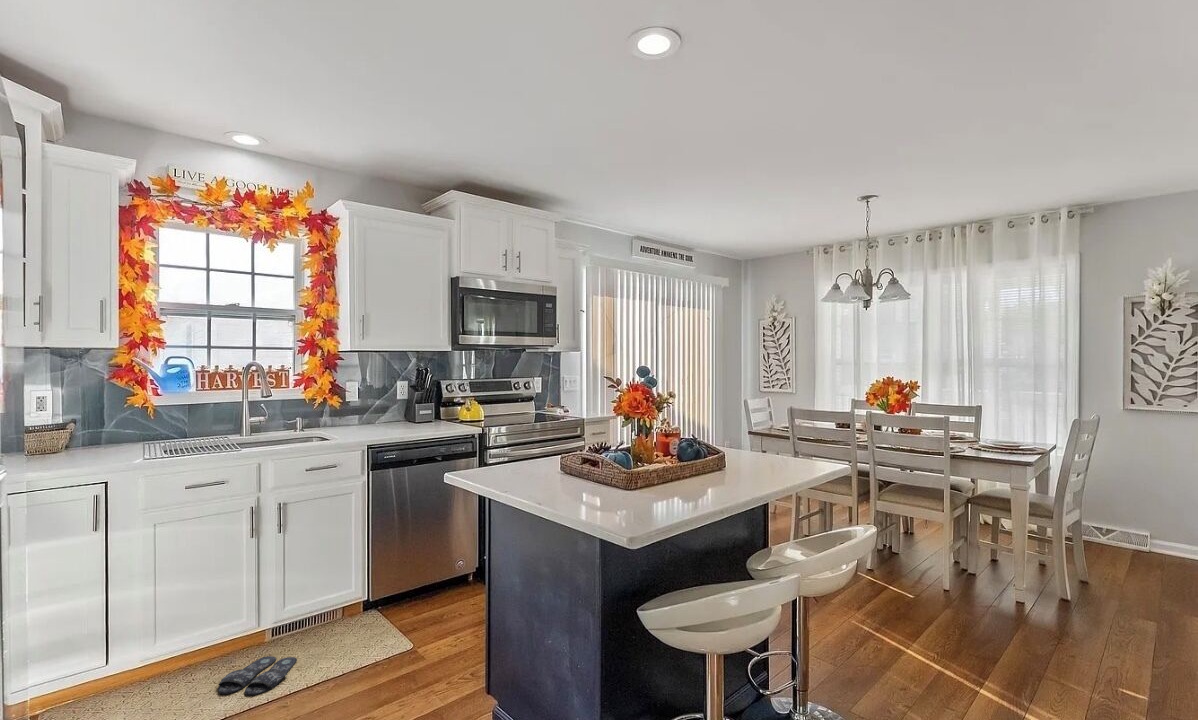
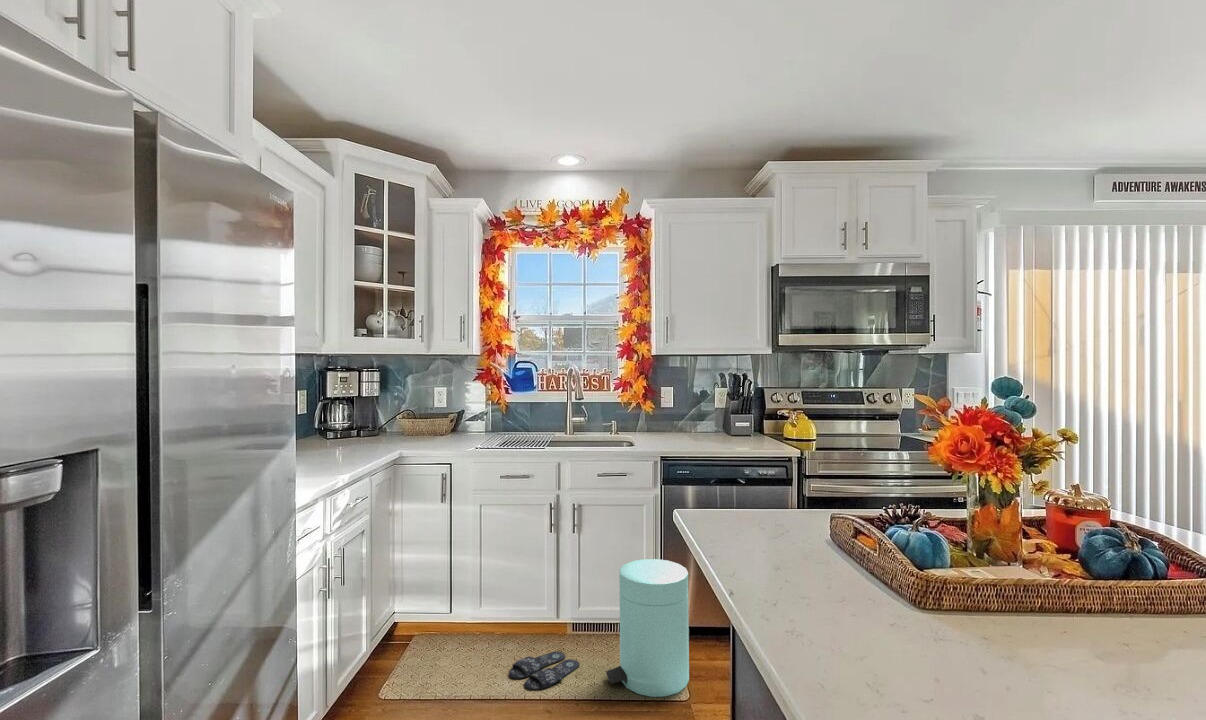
trash can: none [332,538,410,660] -> present [606,559,689,697]

